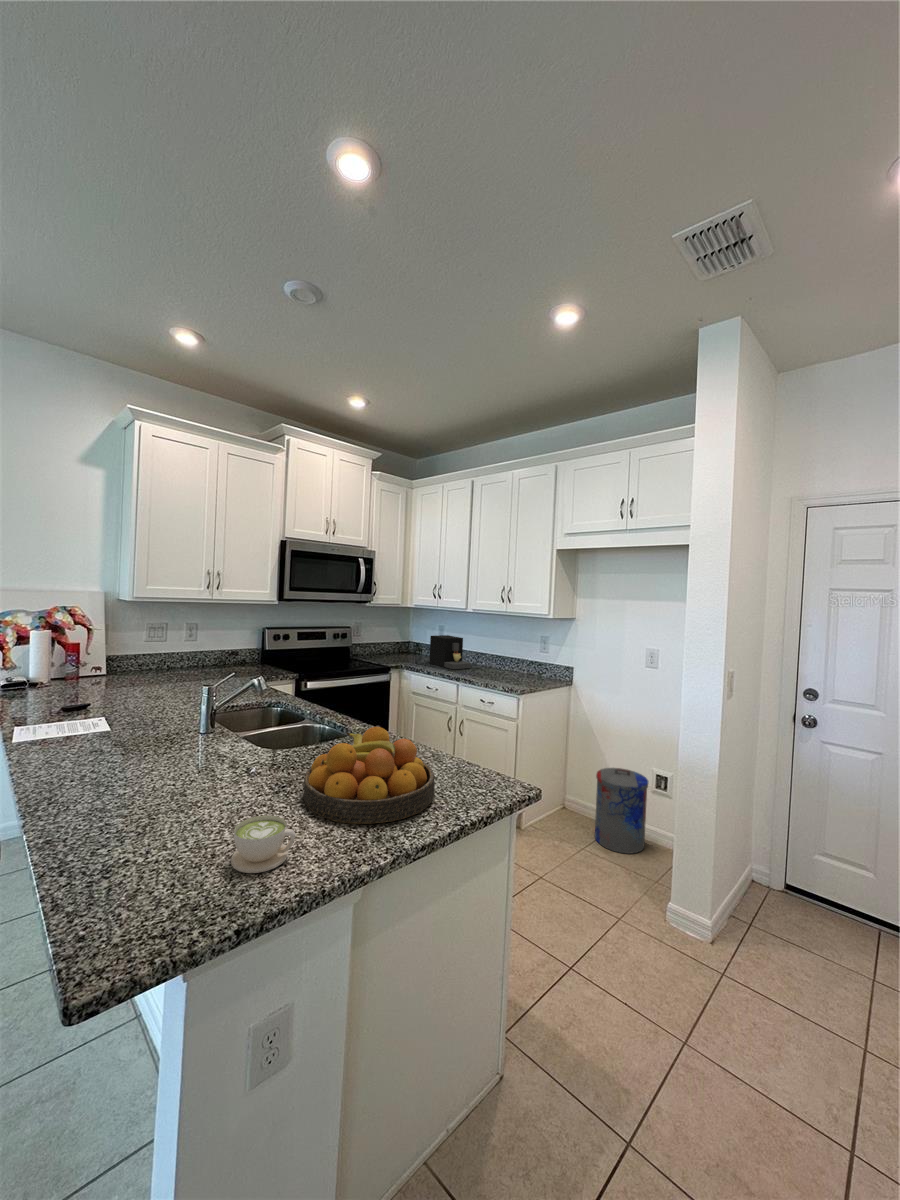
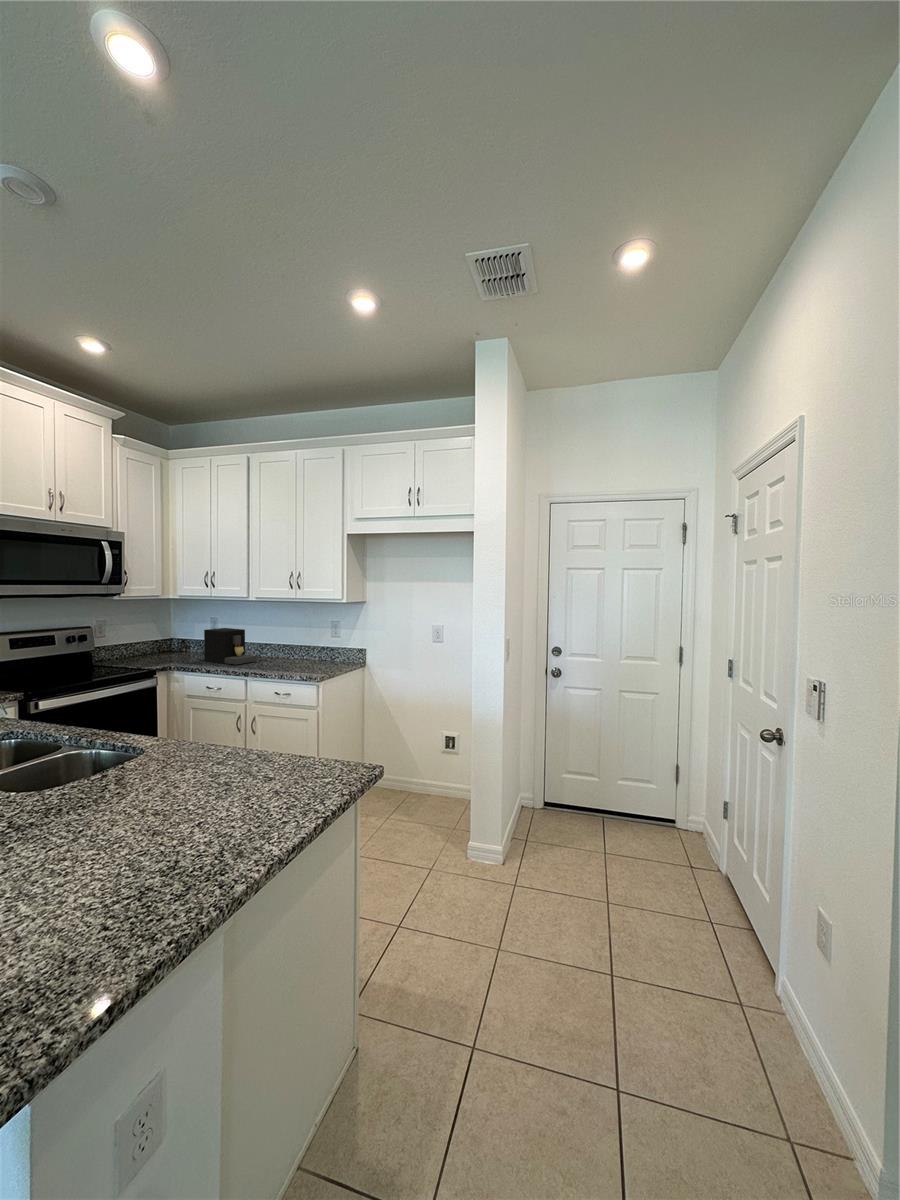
fruit bowl: present [303,727,435,824] -> none [116,735,284,851]
trash can: present [595,768,648,854] -> none [396,737,441,813]
coffee cup: present [231,815,295,873] -> none [50,863,144,944]

